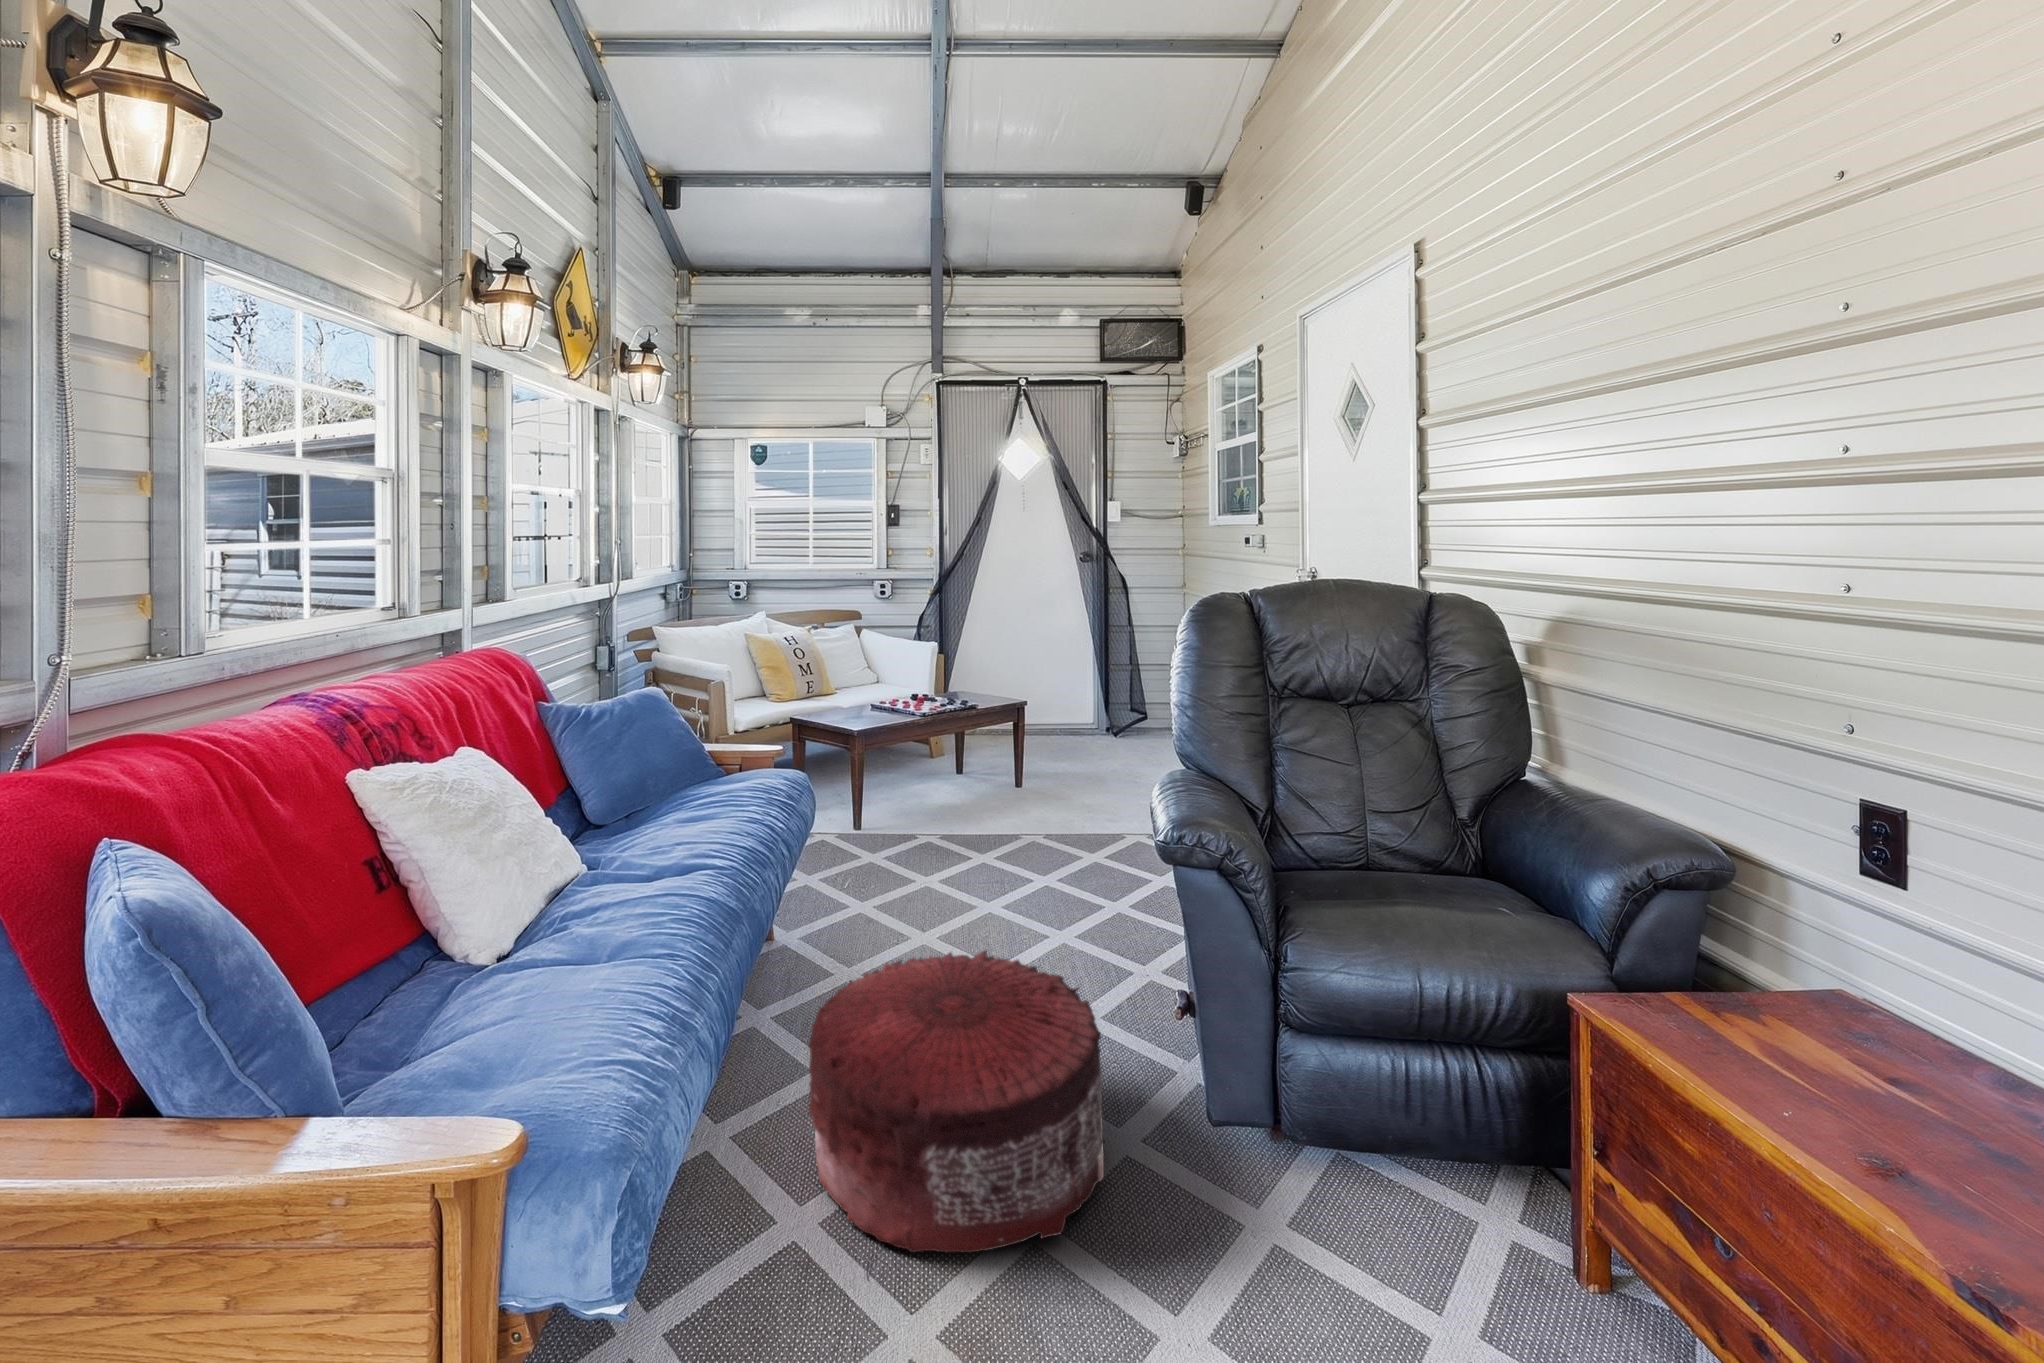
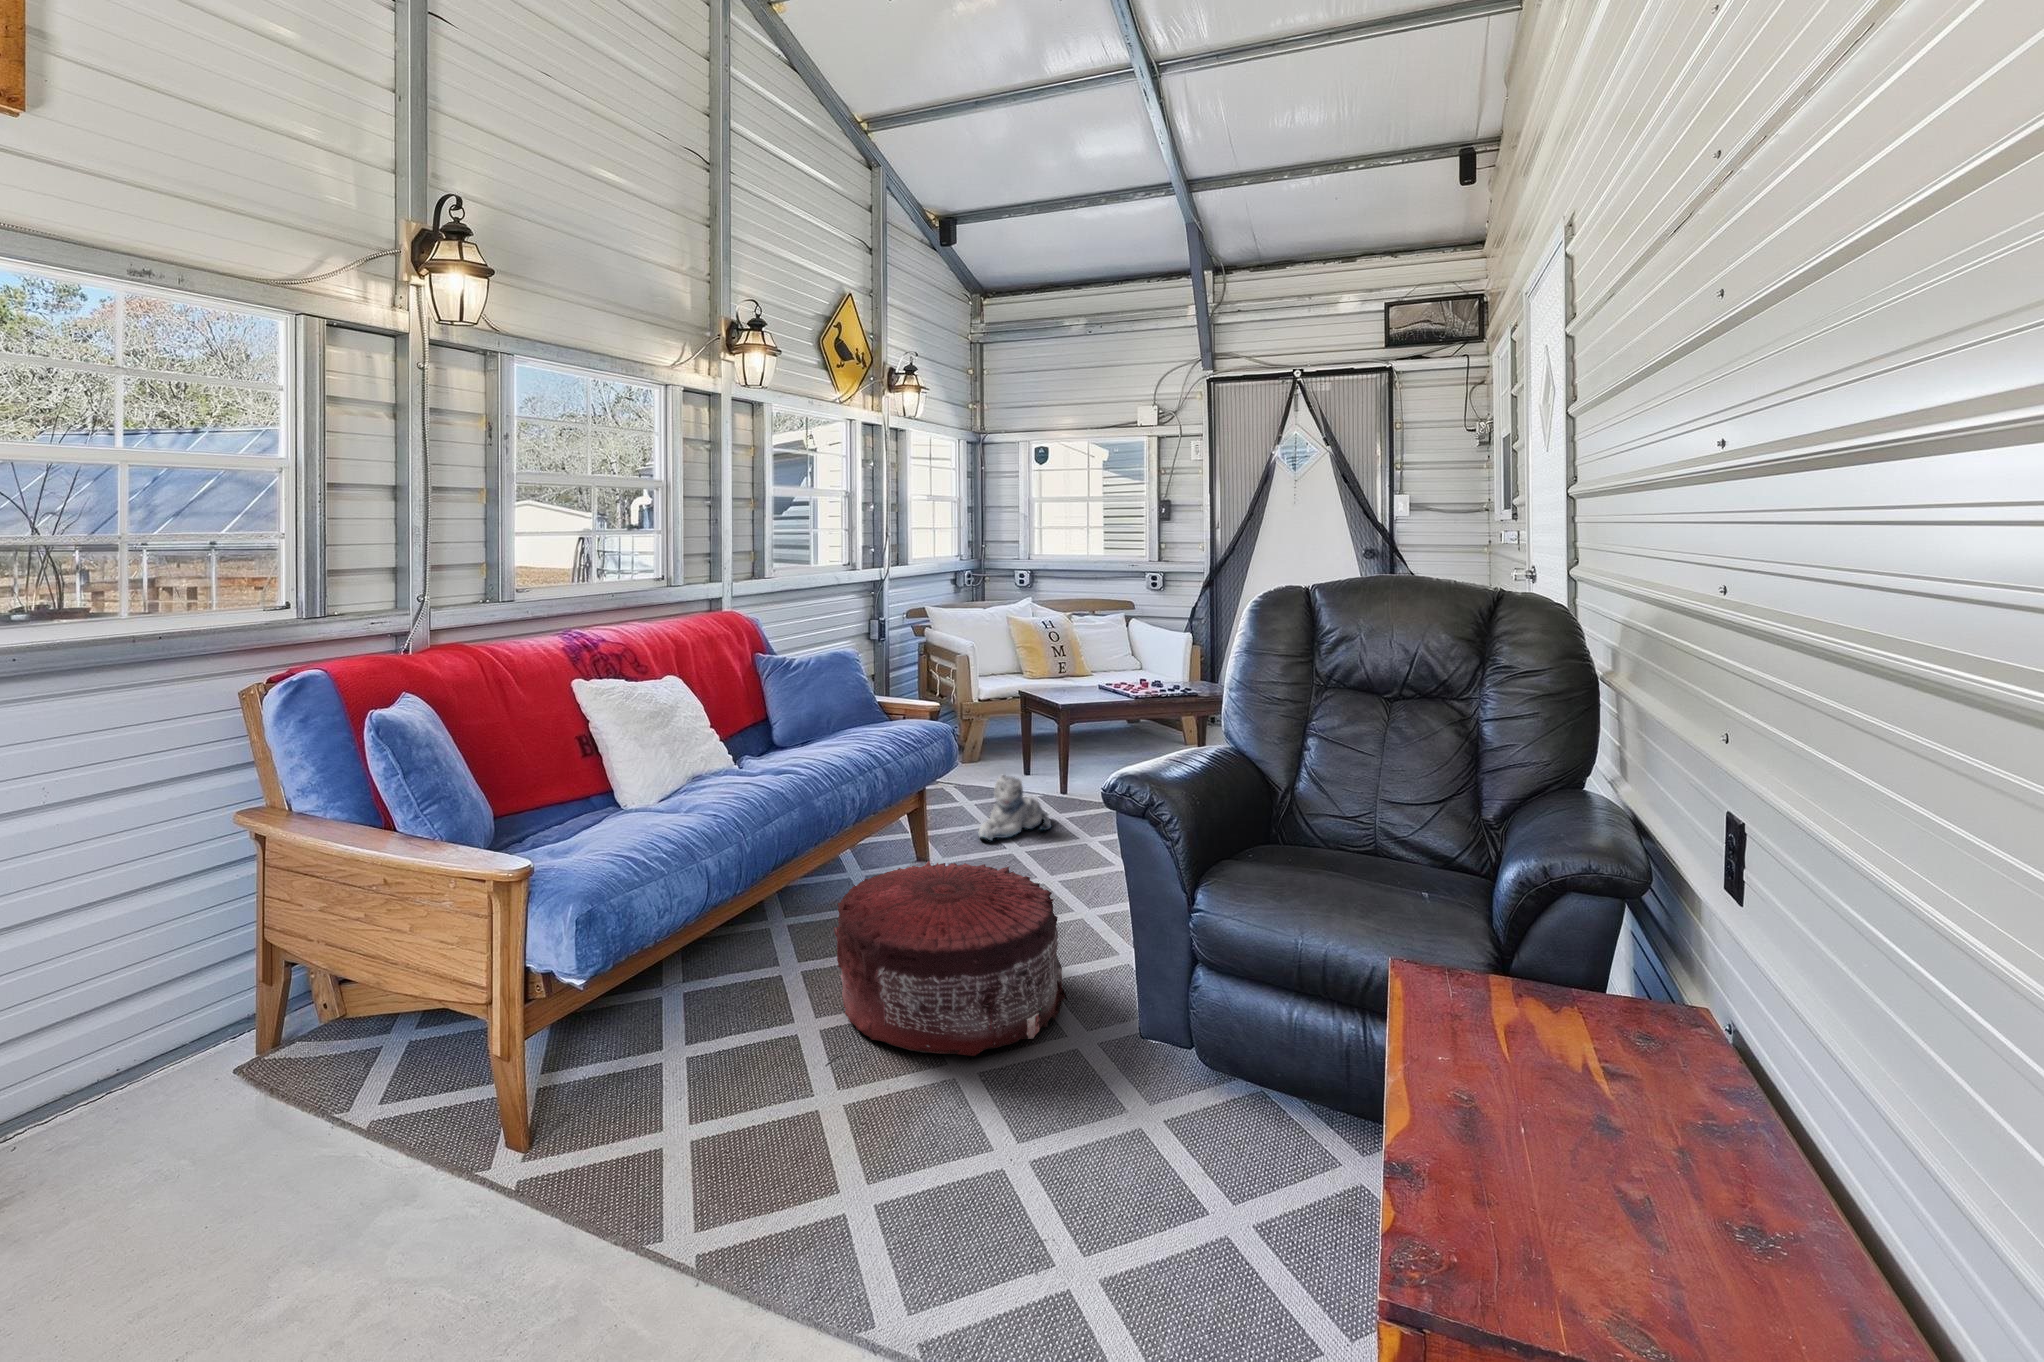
plush toy: none [820,821,893,904] -> present [978,775,1051,840]

